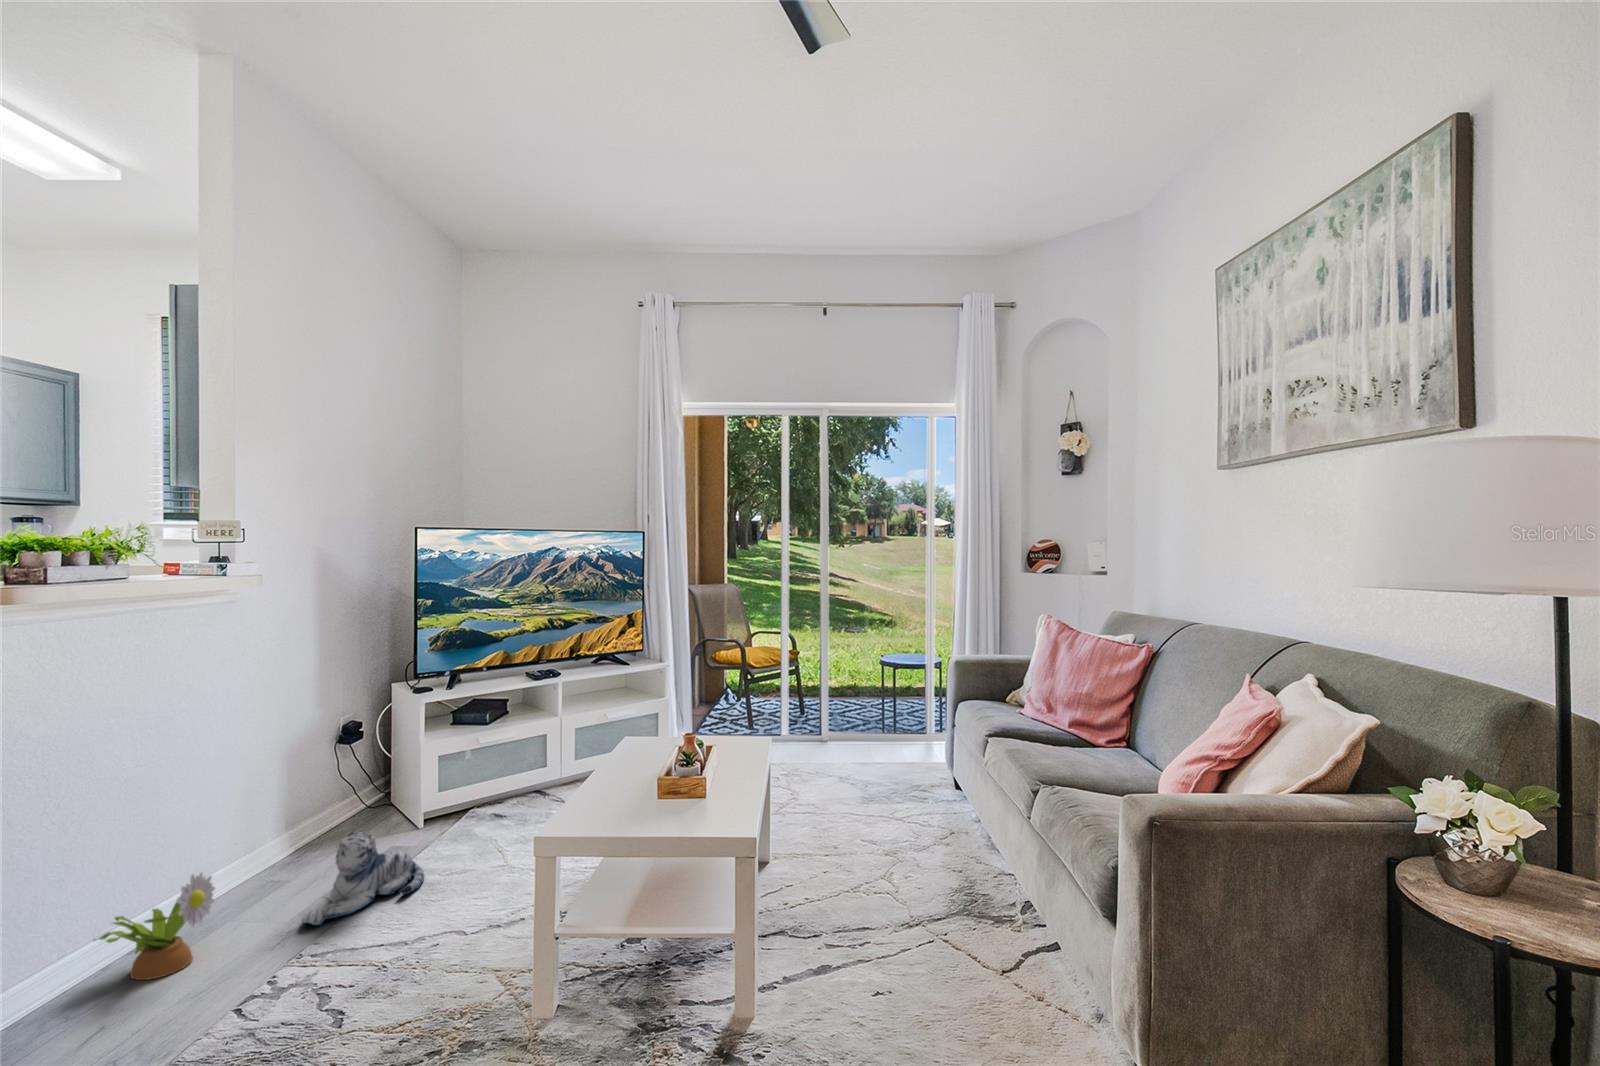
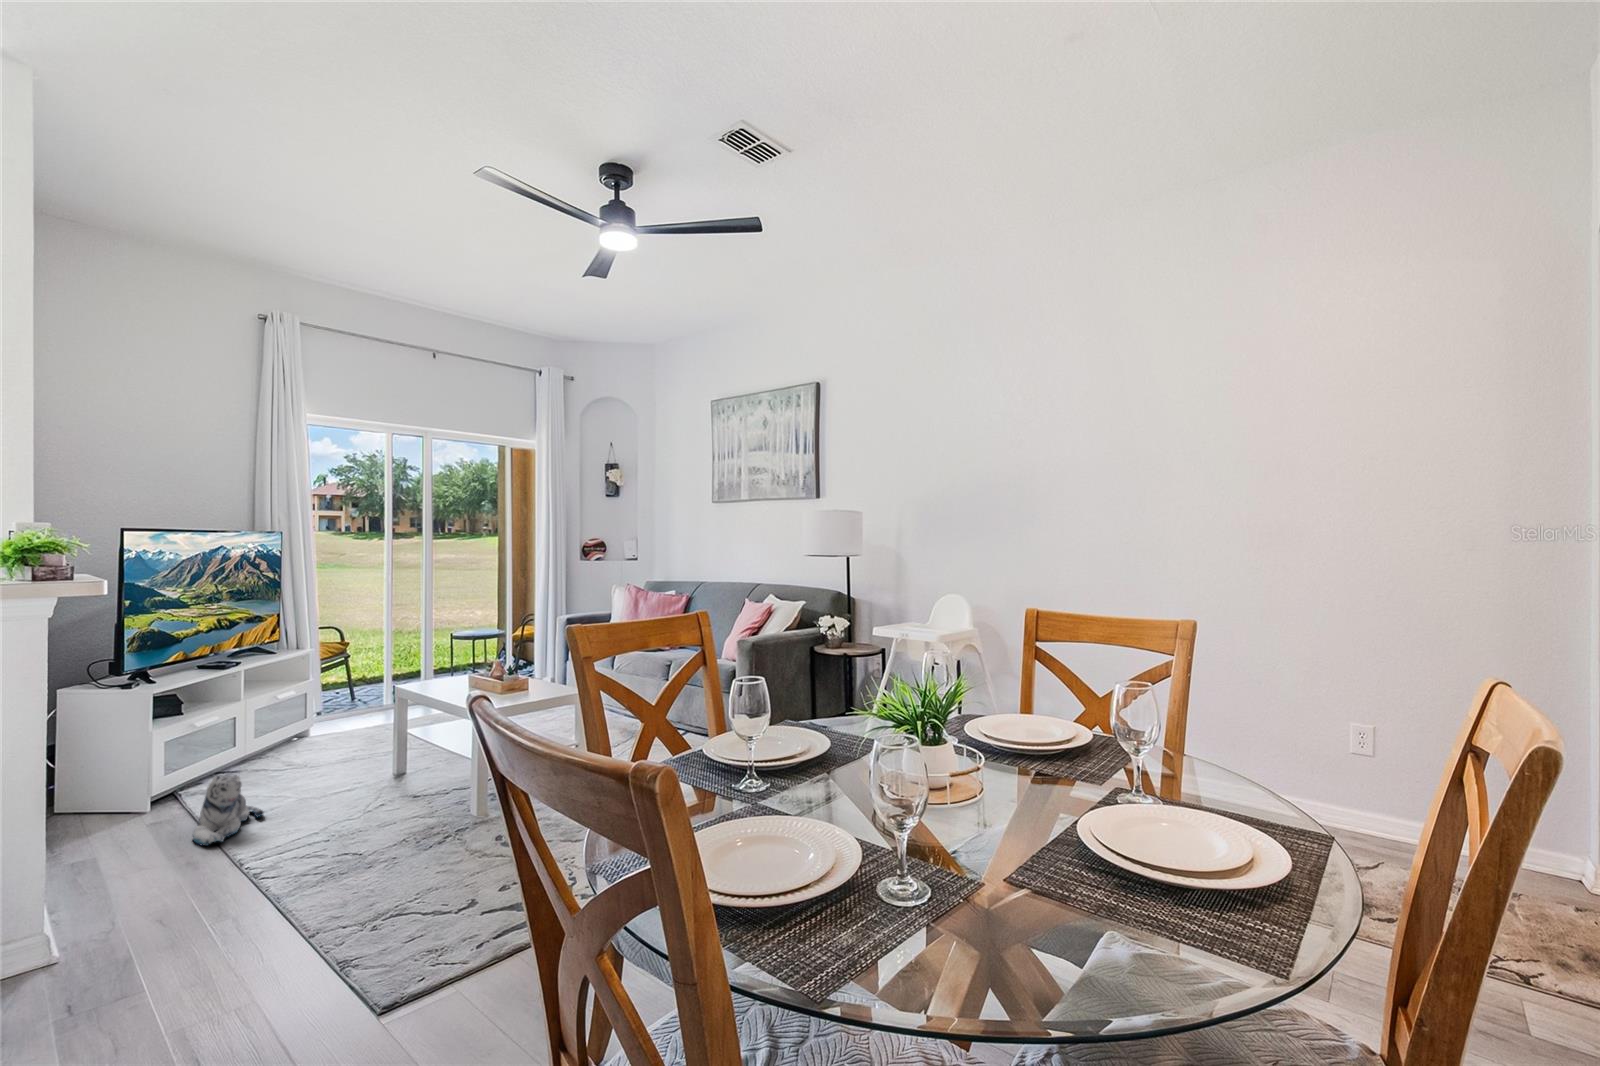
decorative plant: present [96,873,215,980] -> none [70,808,169,899]

